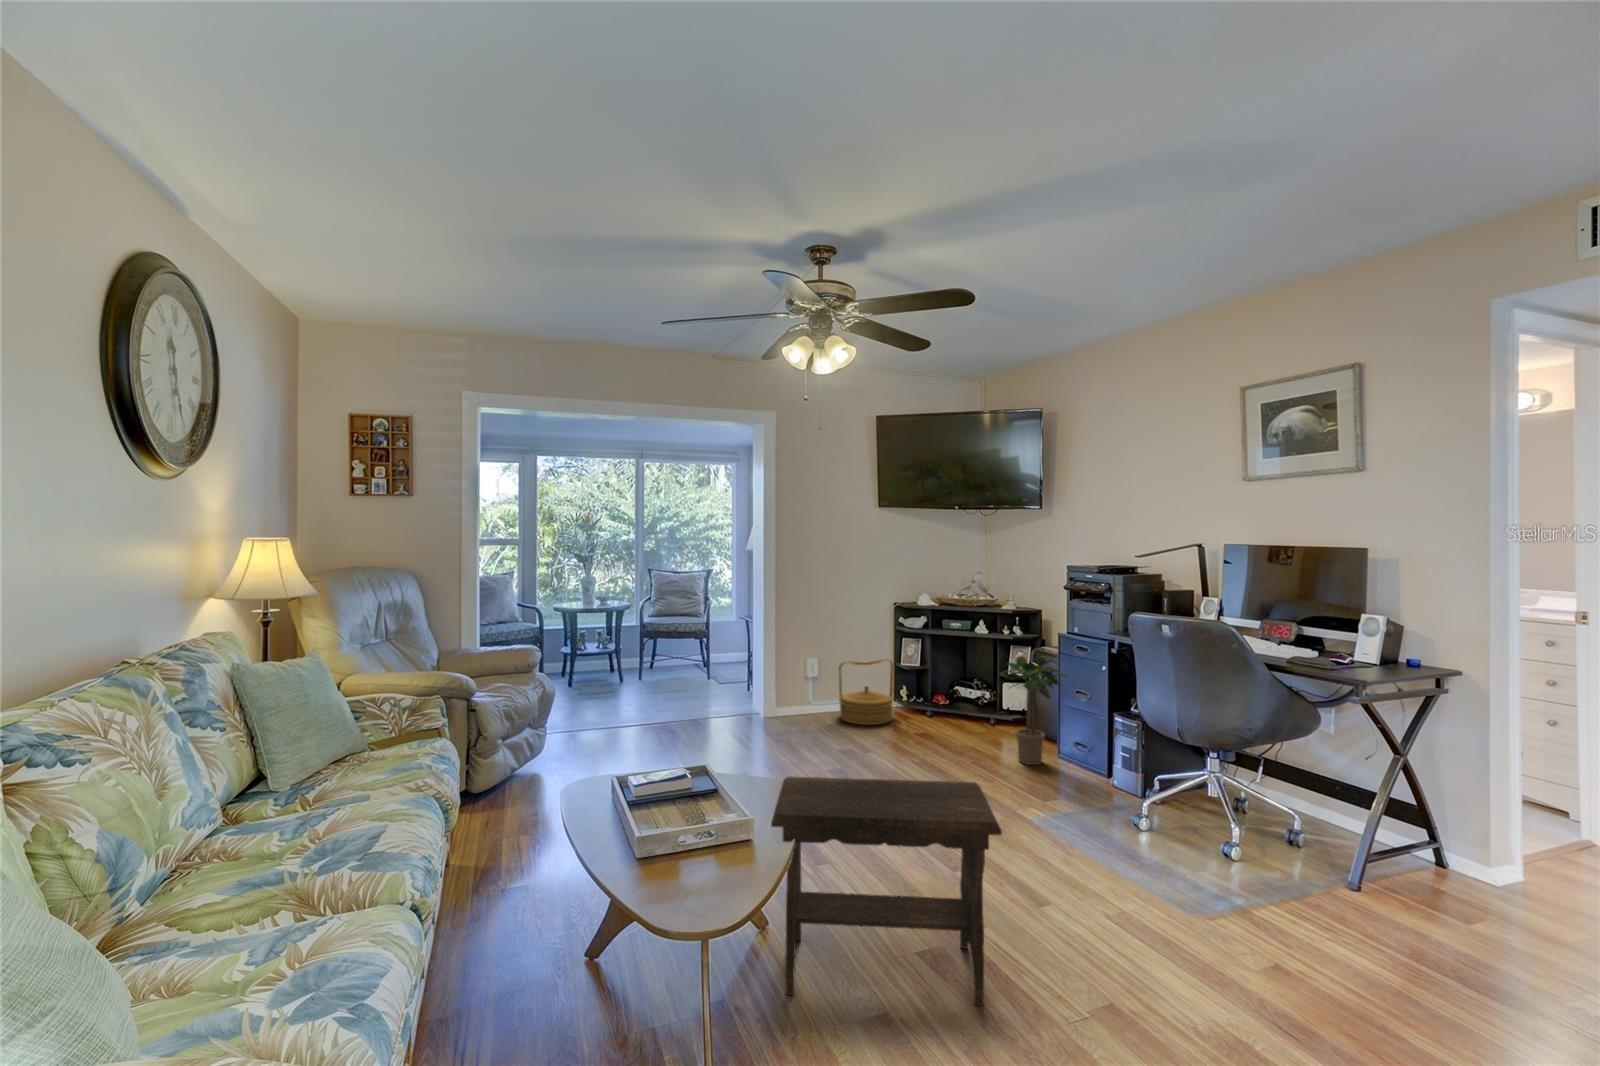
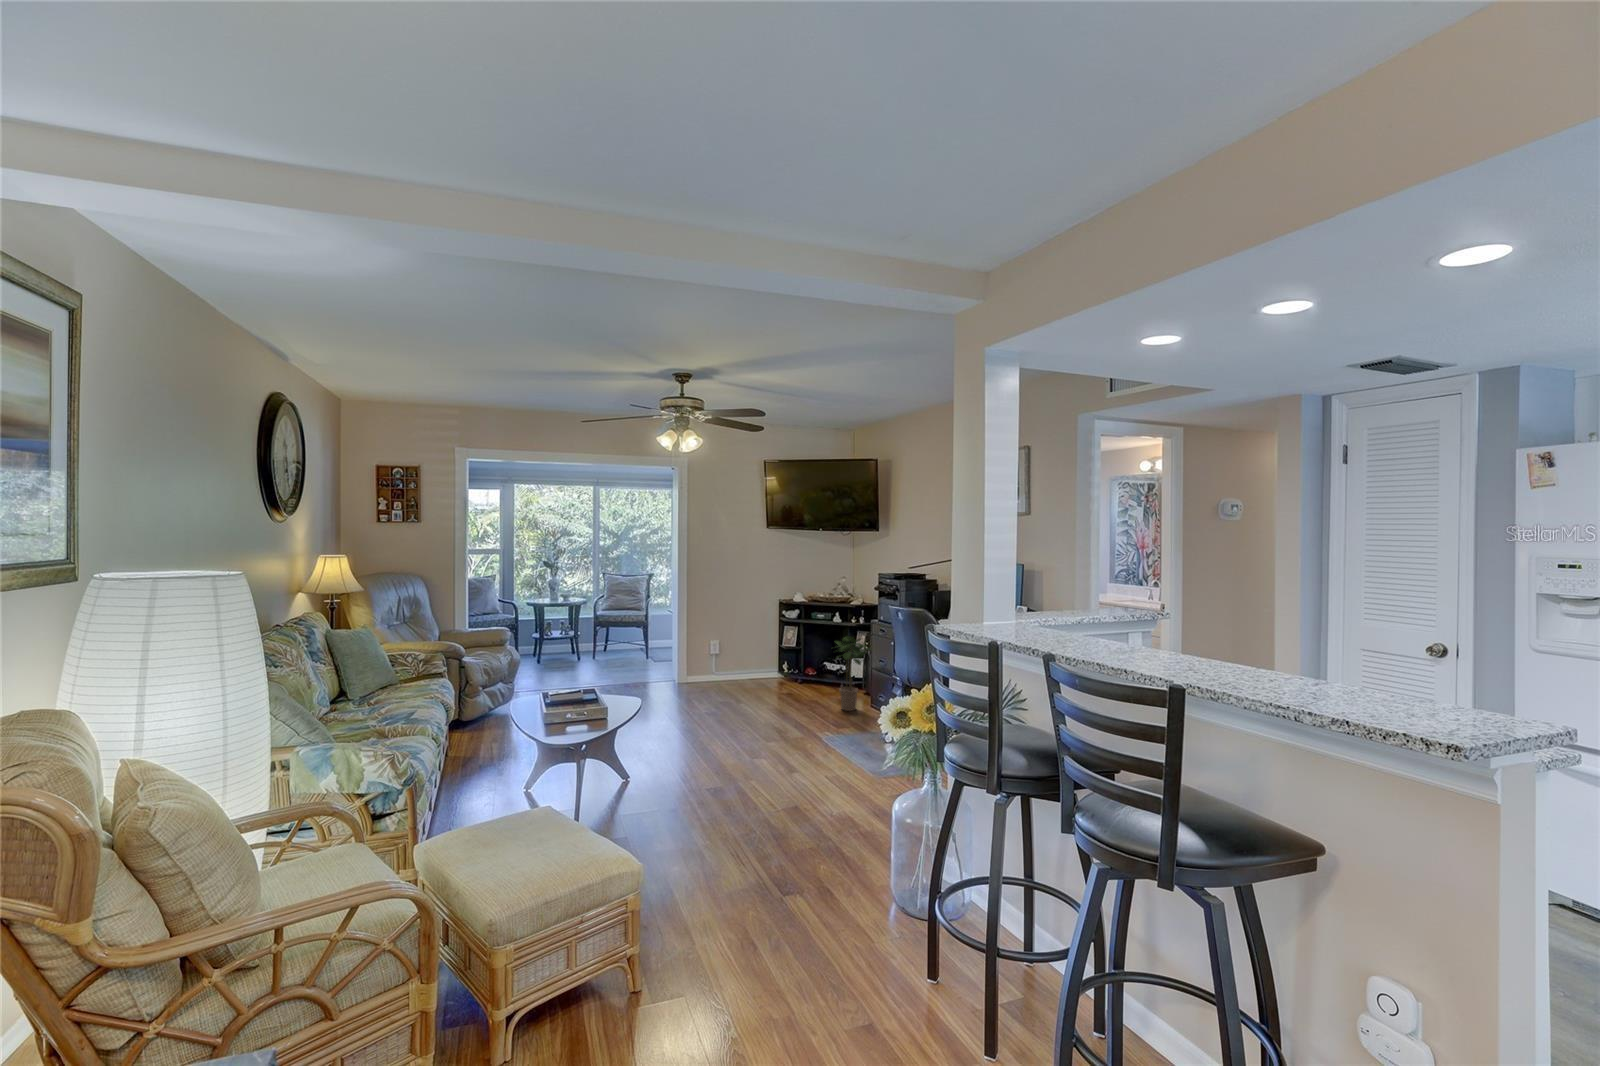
woven basket: present [839,659,894,725] -> none [732,641,775,688]
footstool: present [771,776,1002,1005] -> none [617,693,743,804]

